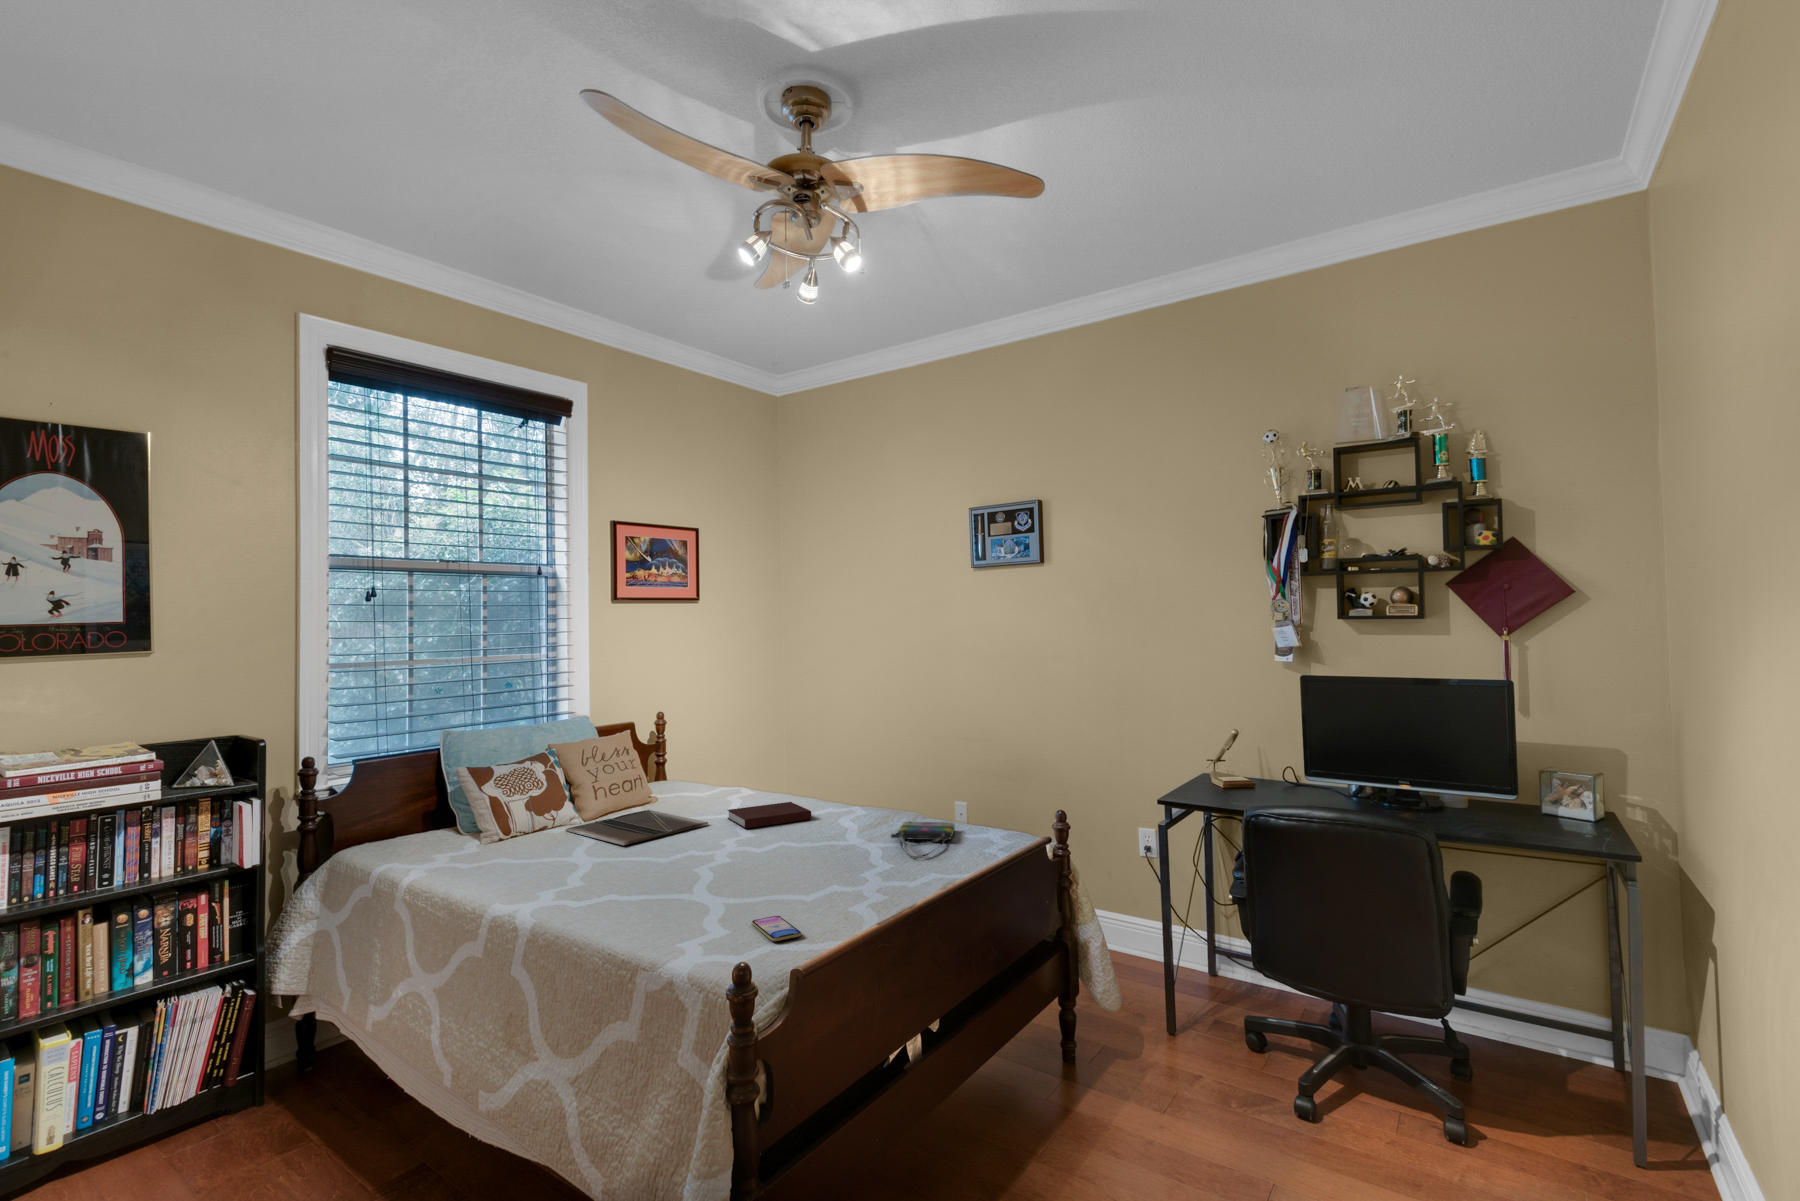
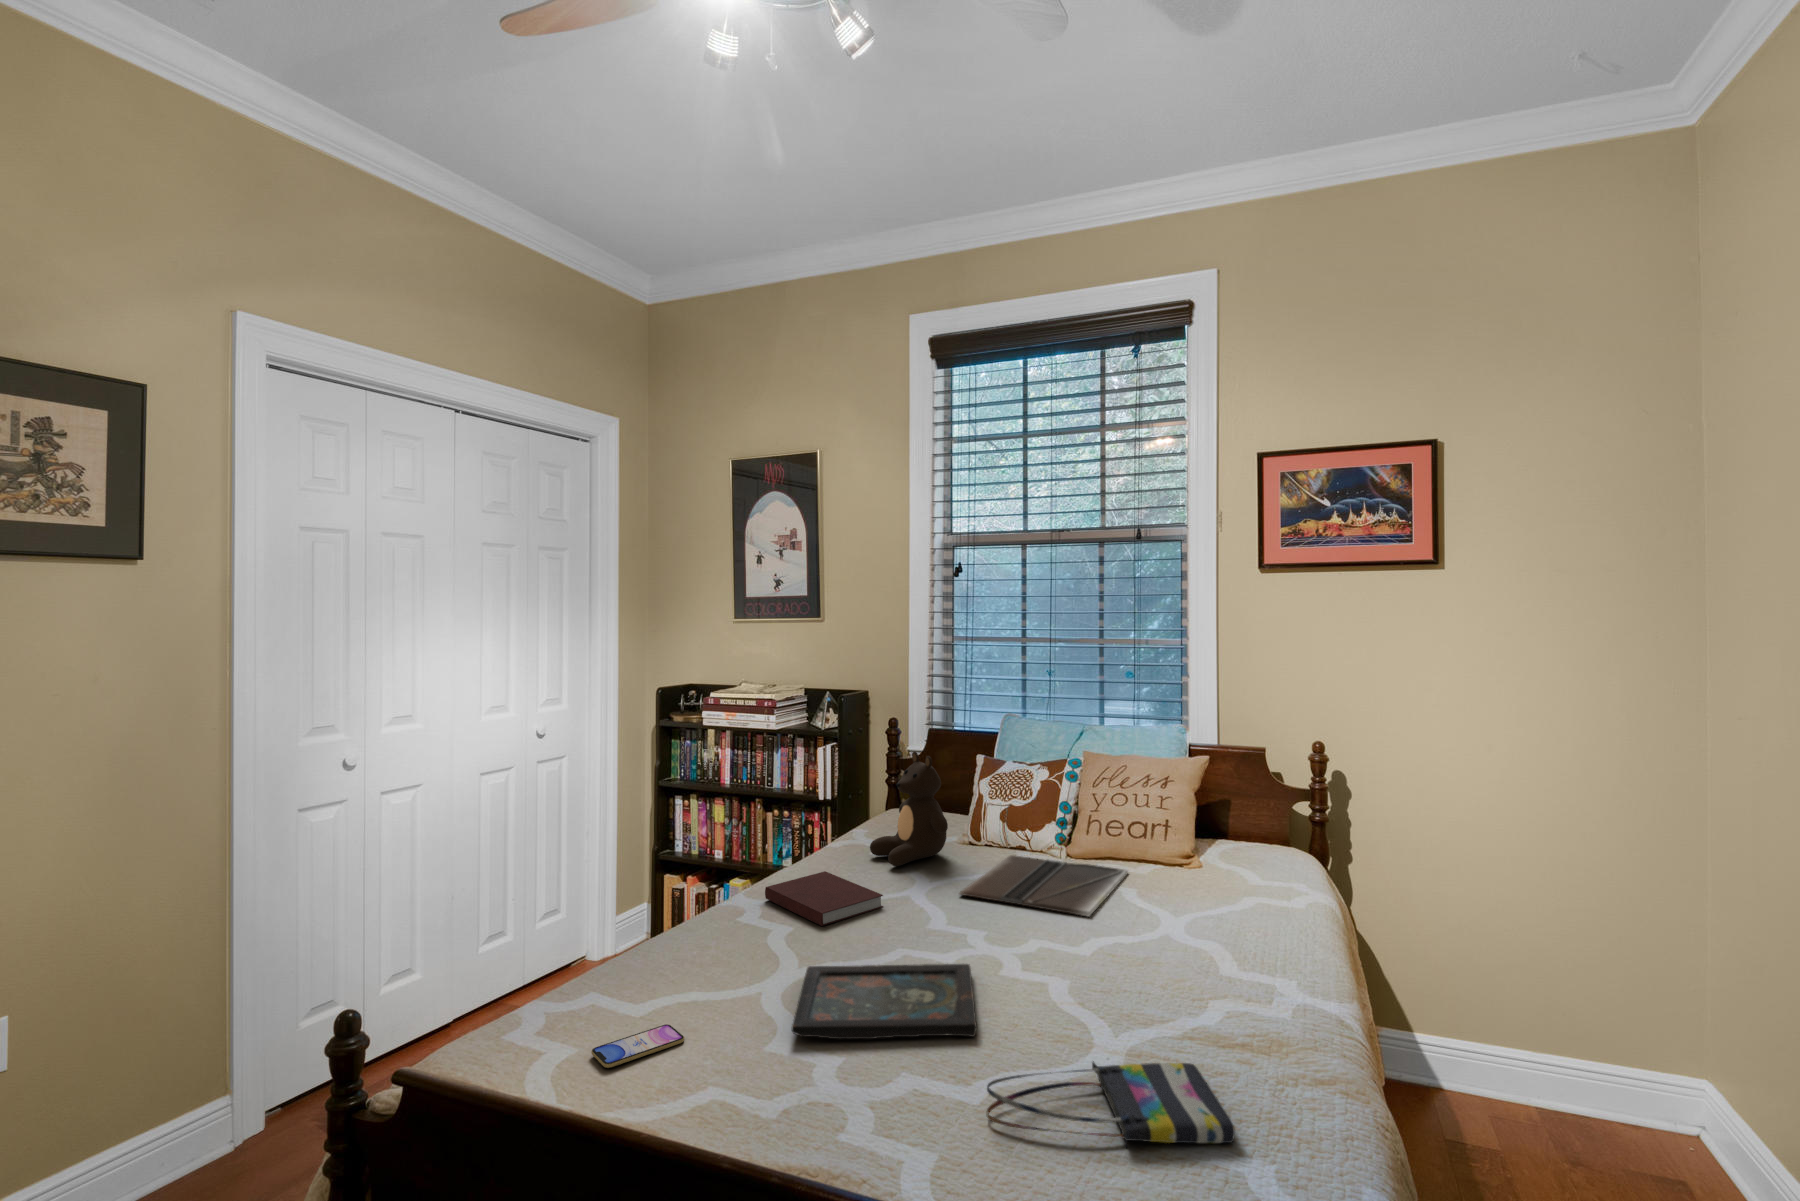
teddy bear: none [466,756,551,862] -> present [870,751,948,866]
notebook: present [728,802,811,828] -> present [765,871,883,926]
tray: none [718,846,838,886] -> present [792,964,977,1039]

